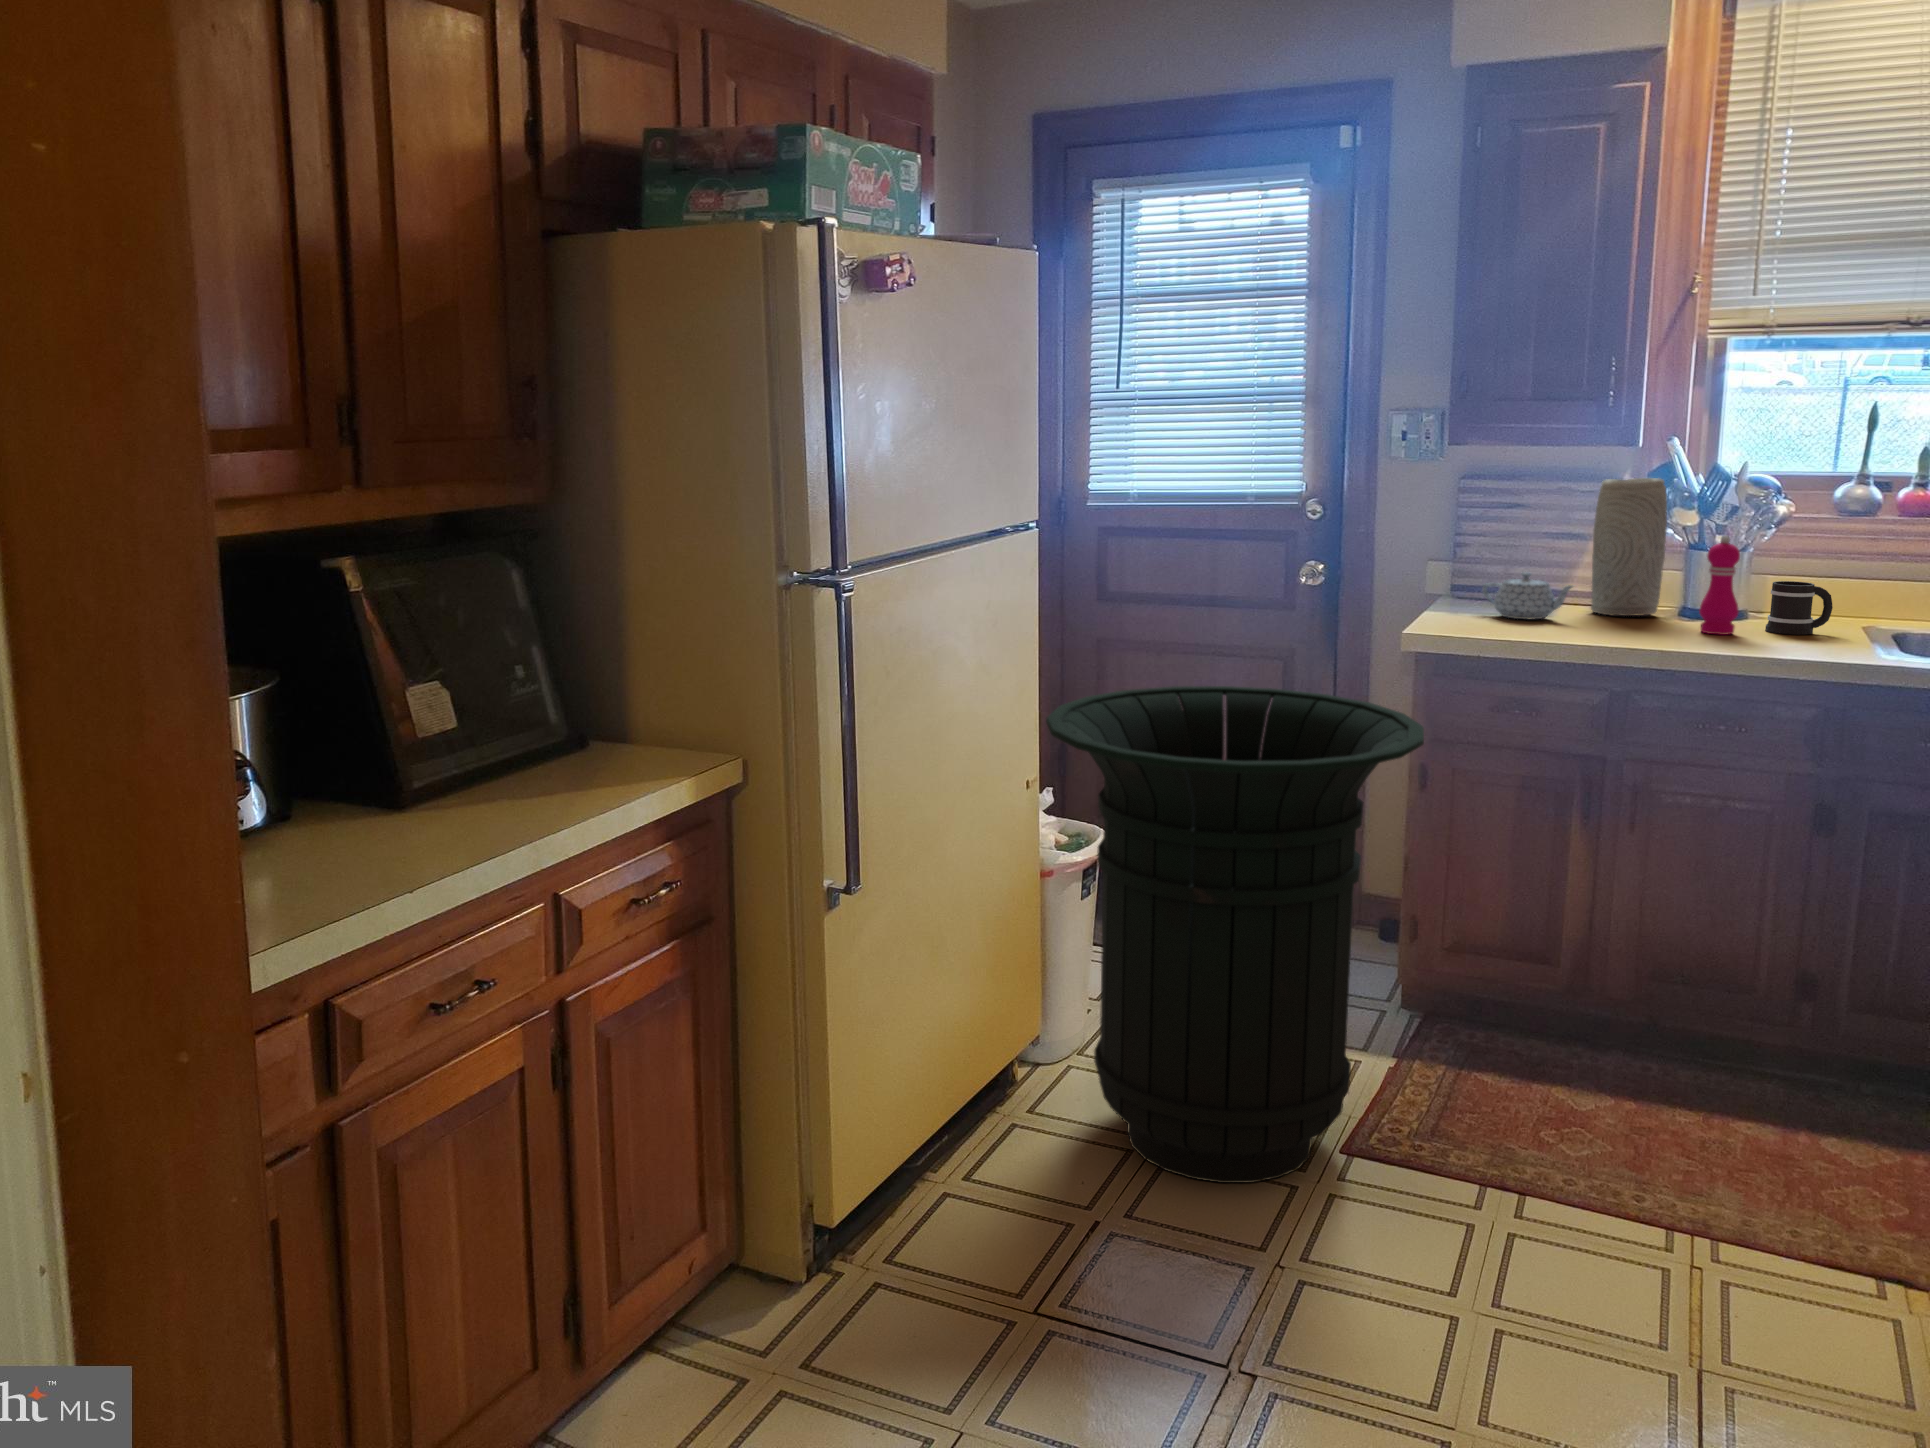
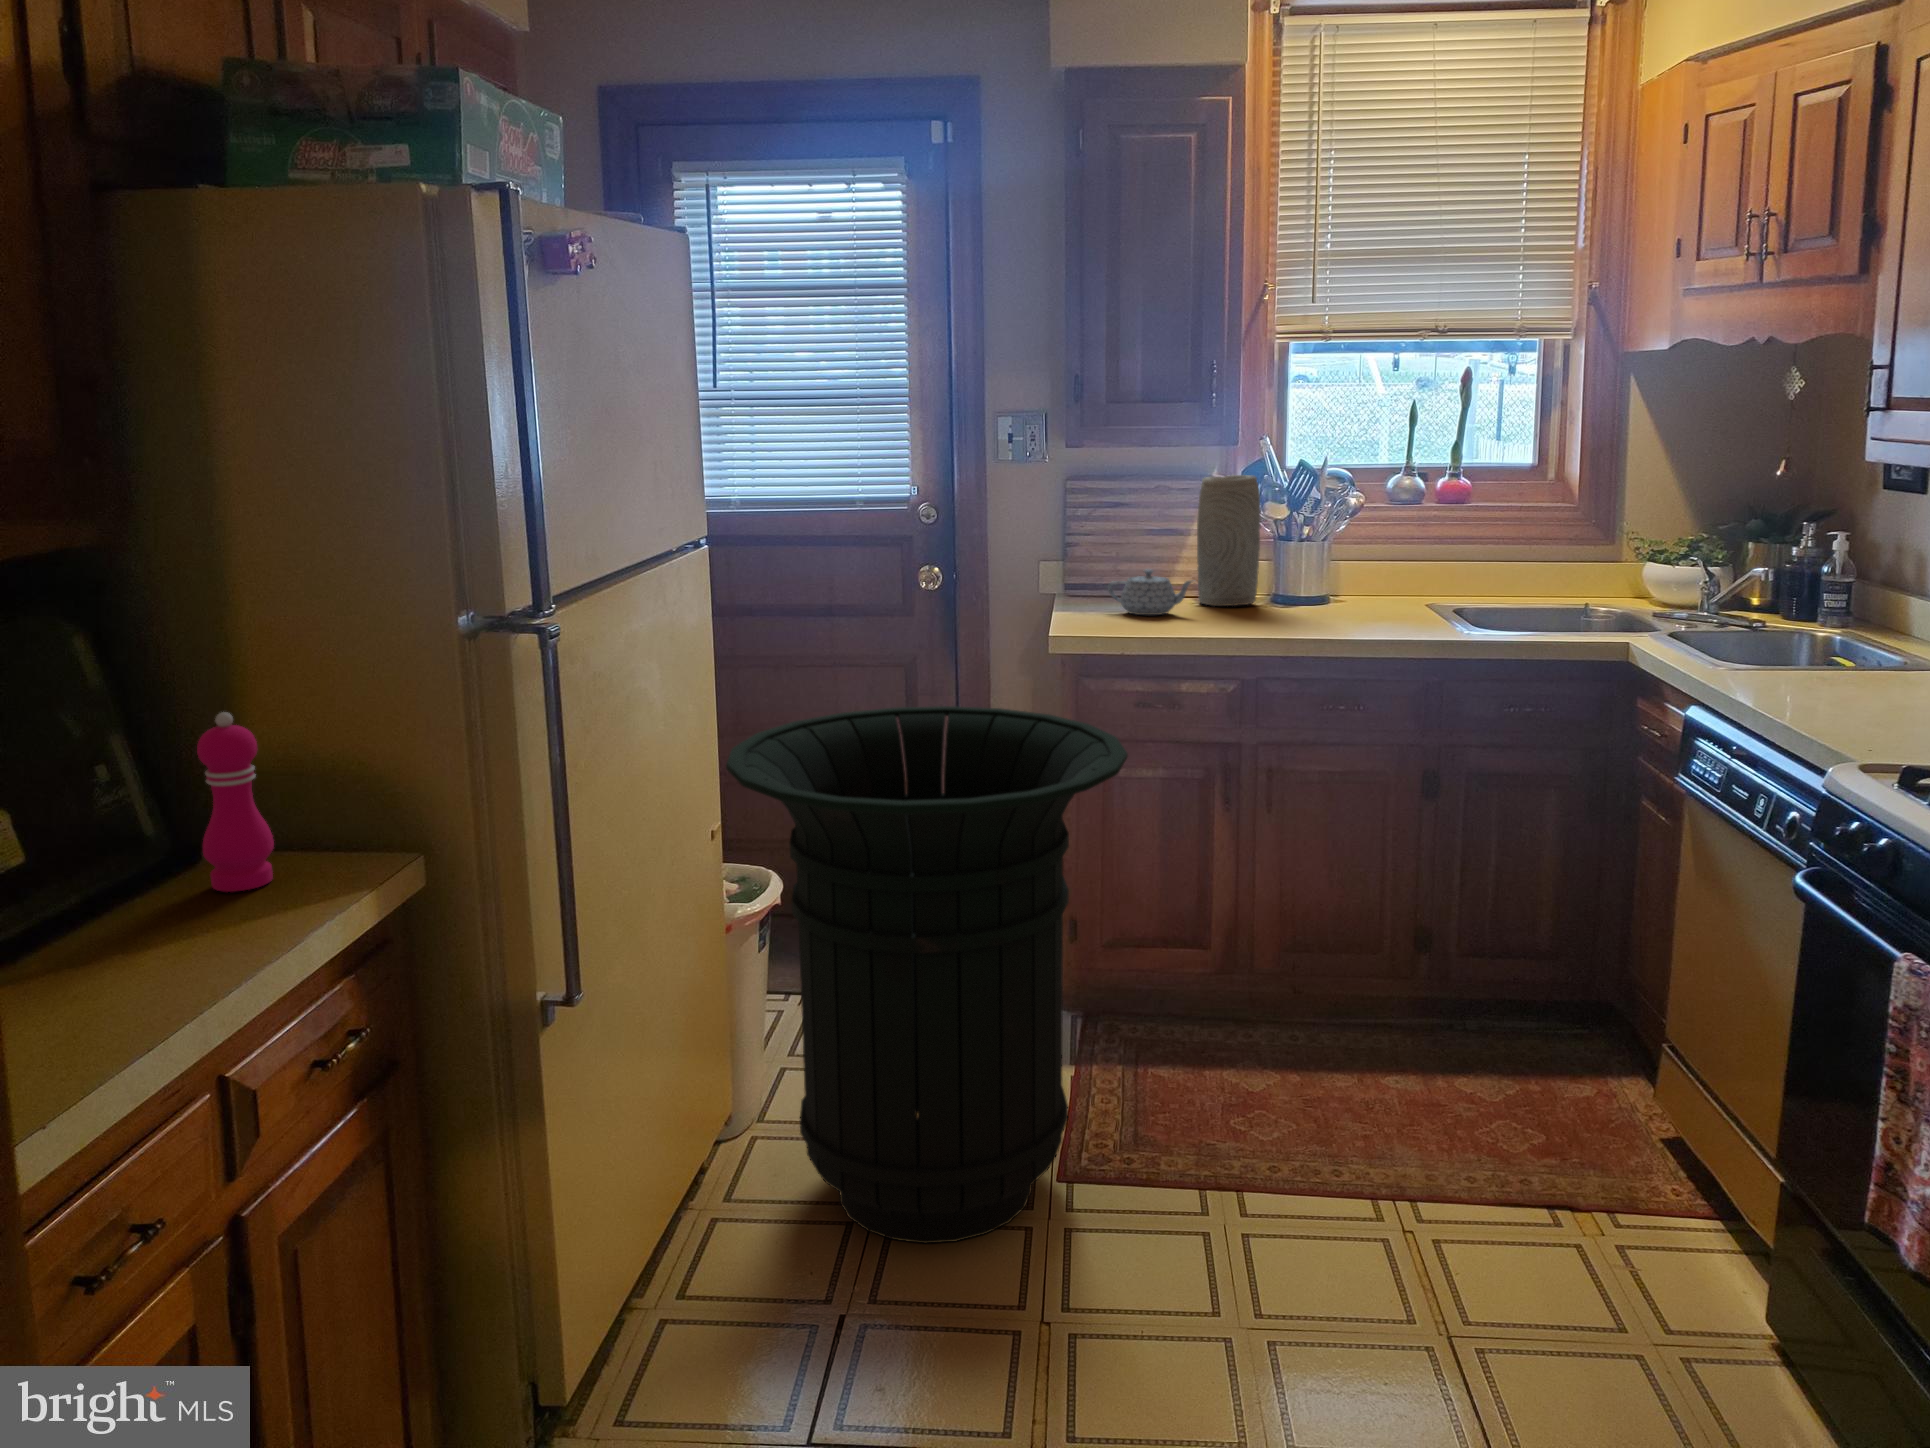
pepper mill: present [1699,535,1740,635] -> present [197,712,274,892]
mug: present [1765,581,1833,635] -> none [1352,567,1406,616]

